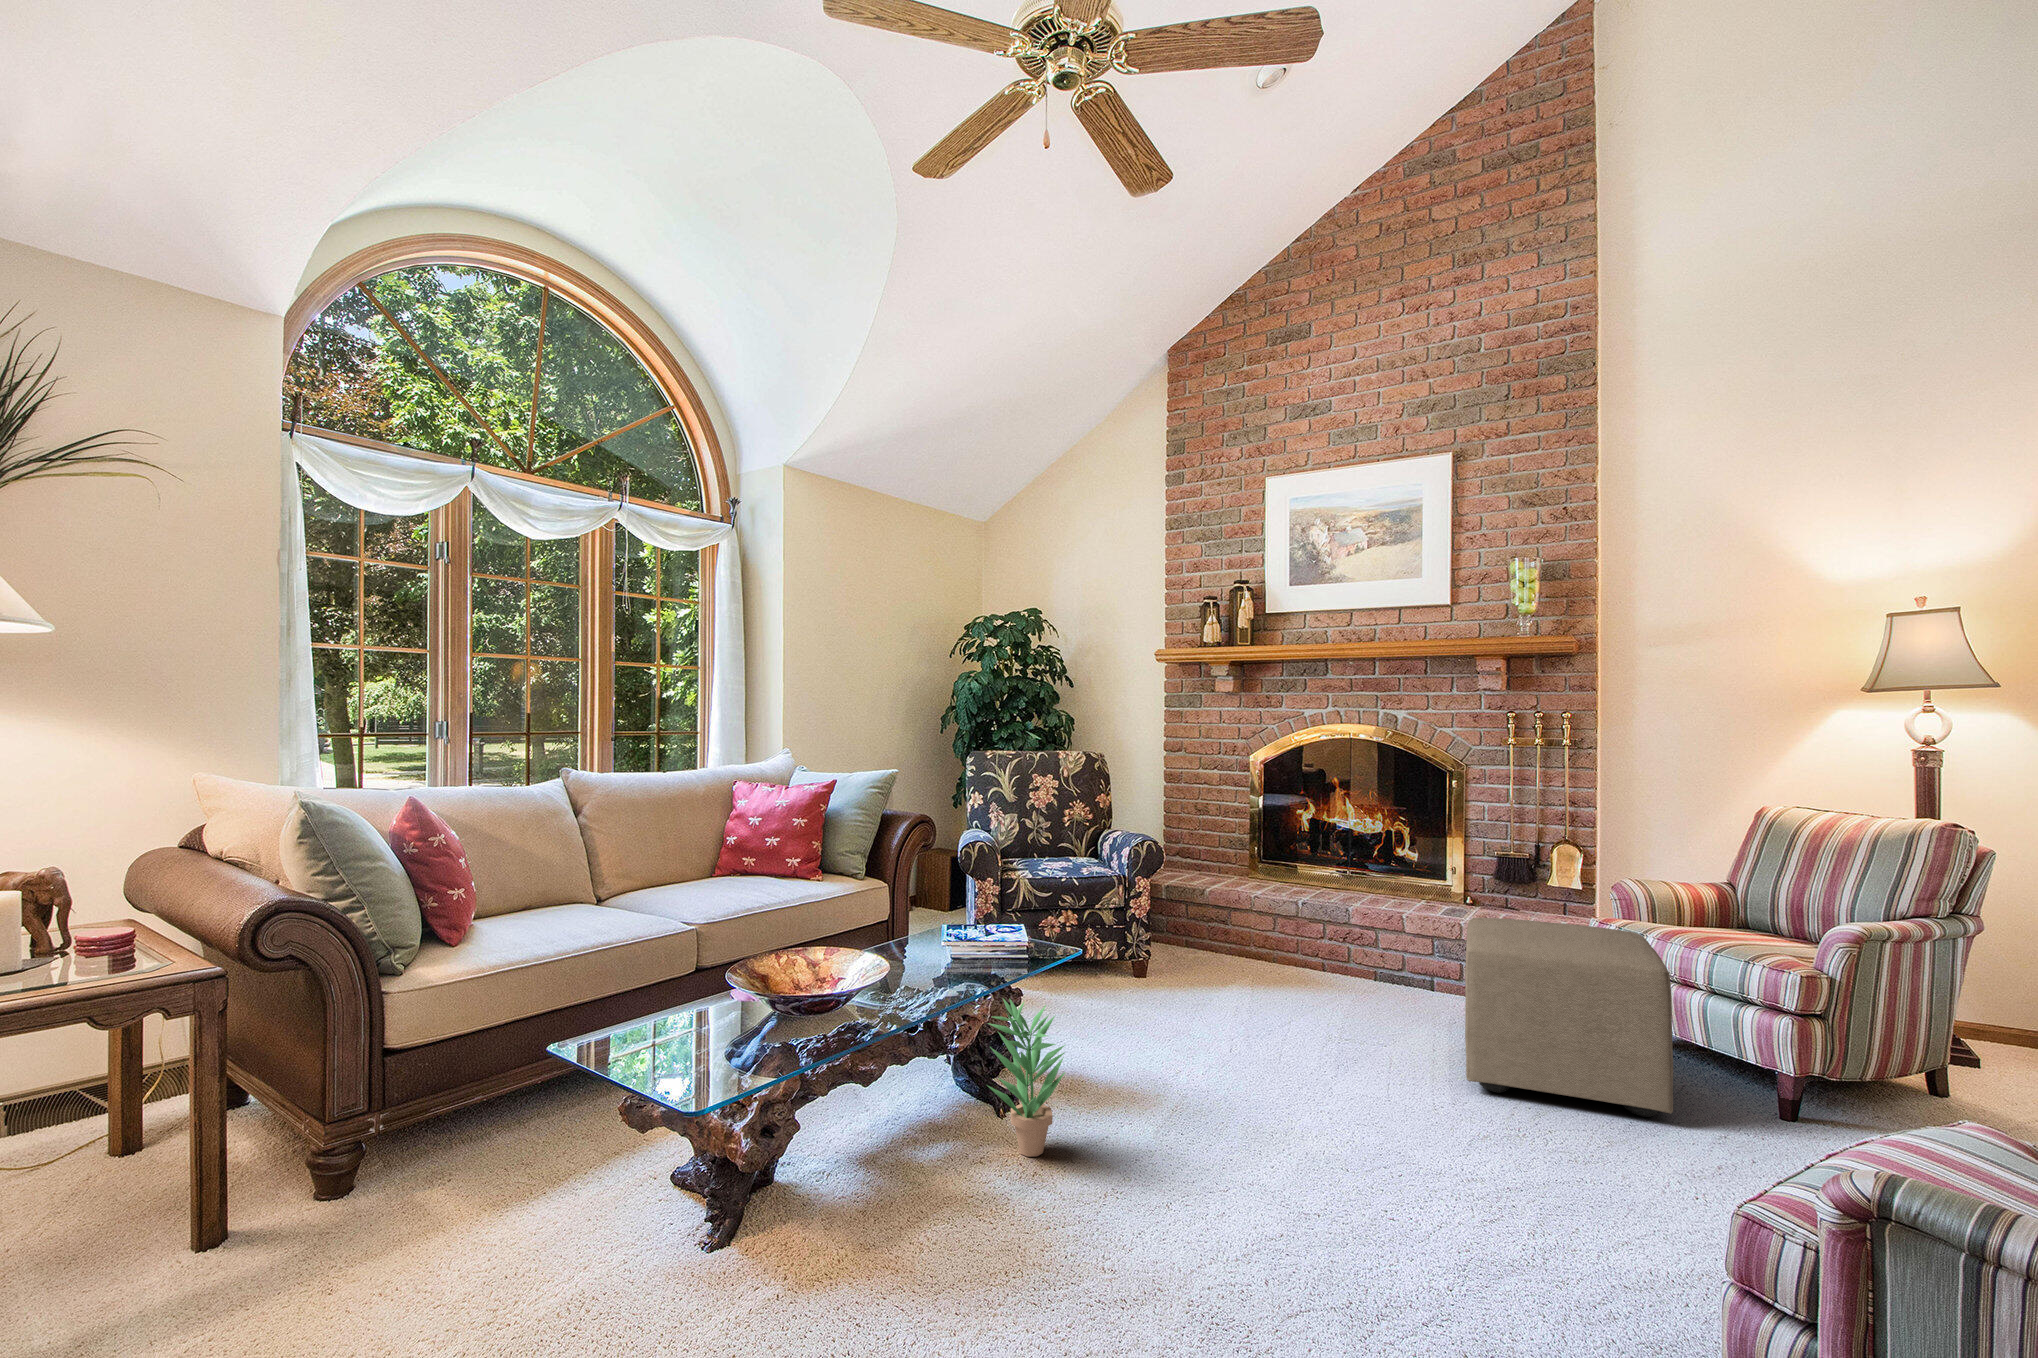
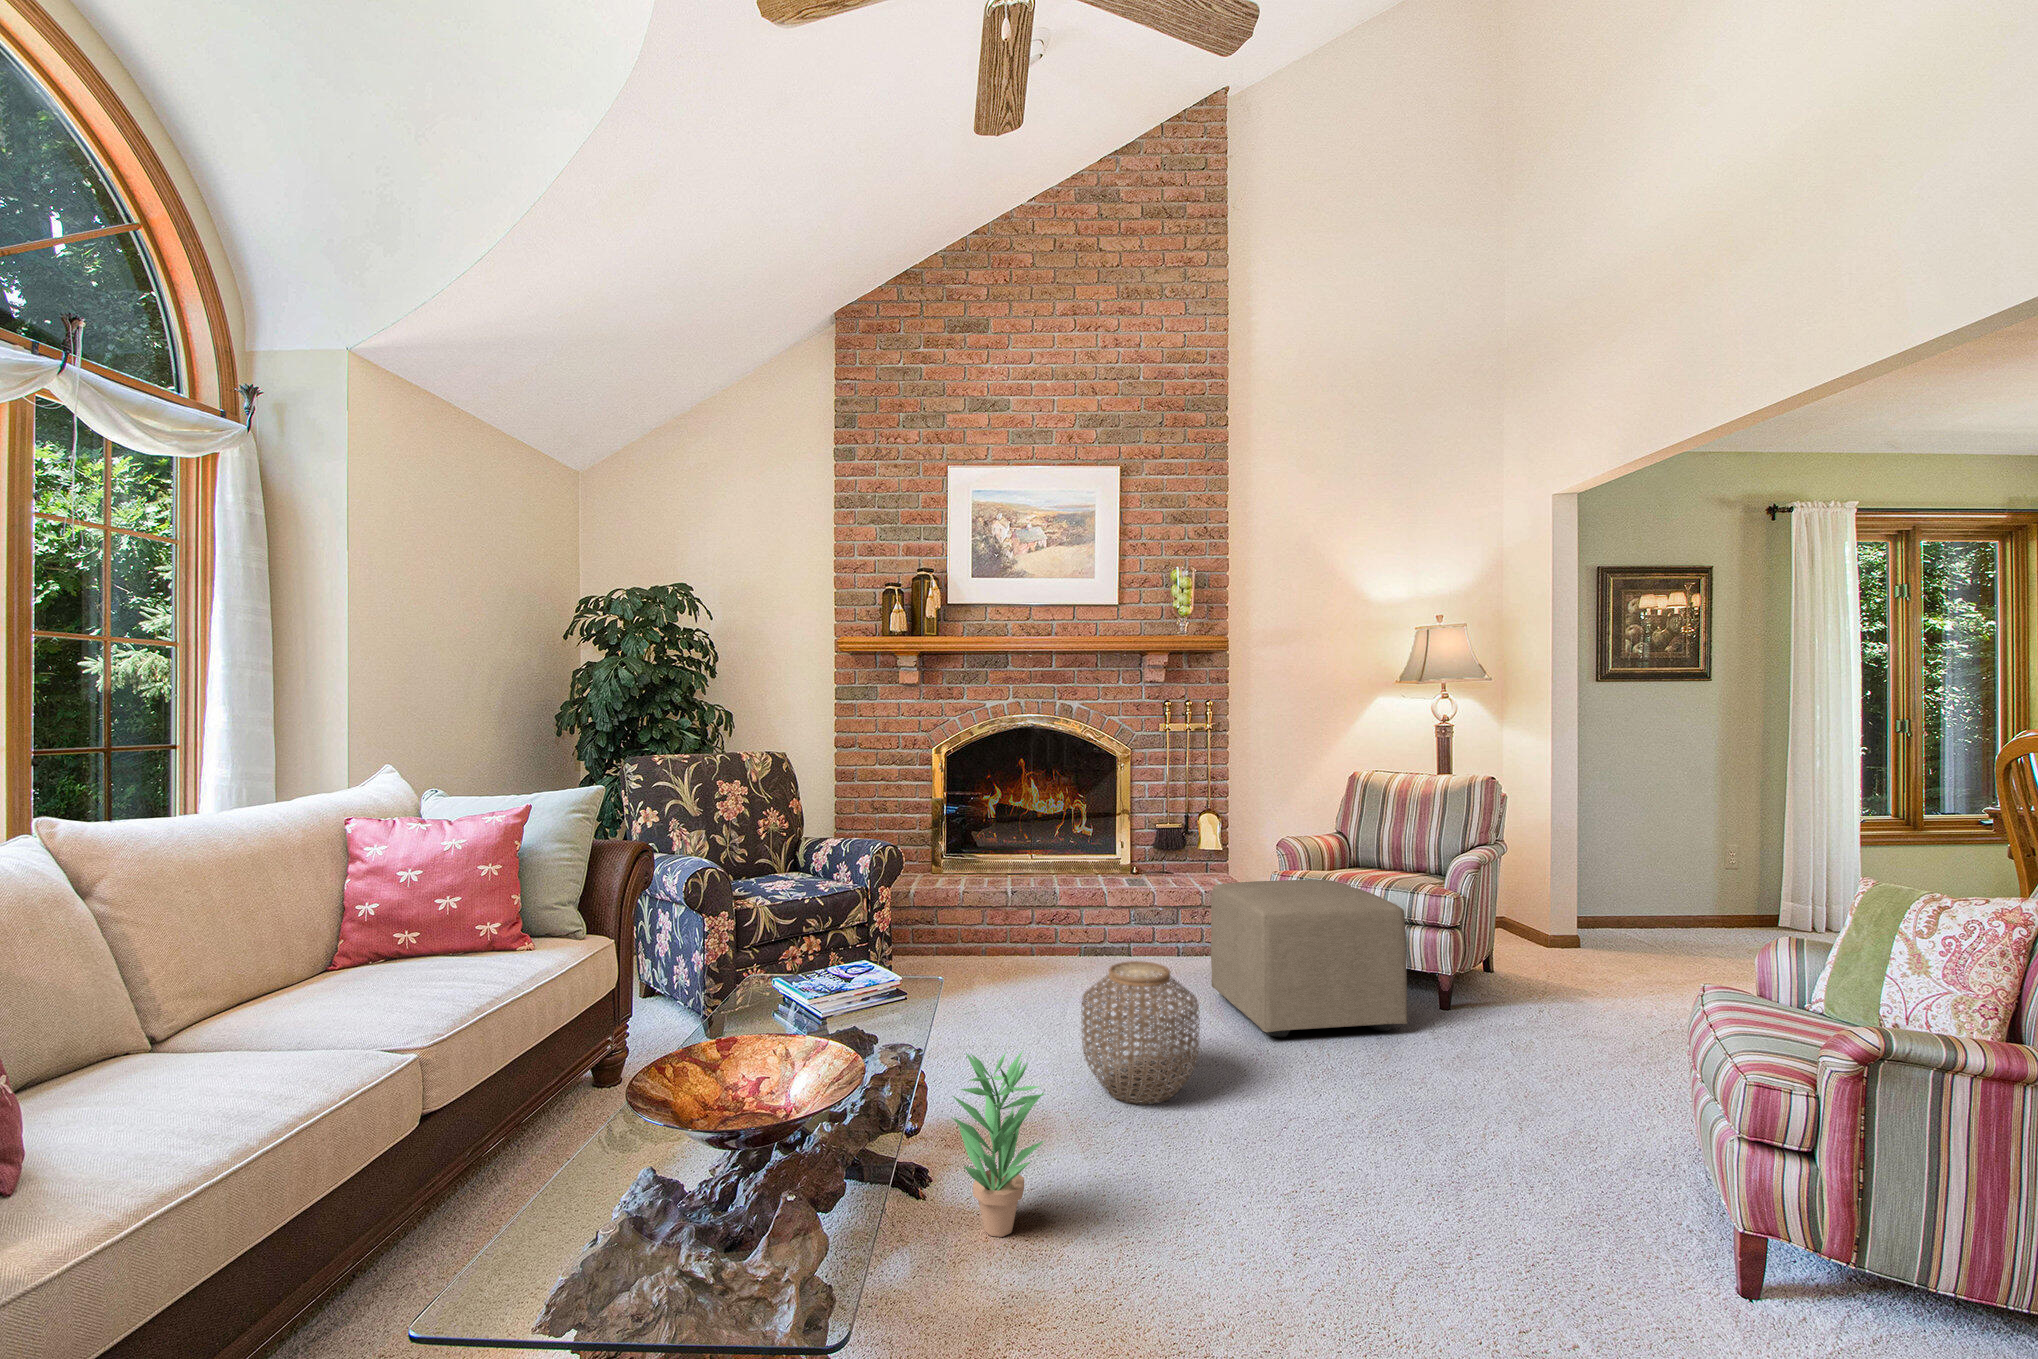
woven basket: none [1216,969,1335,1110] -> present [1082,961,1199,1104]

